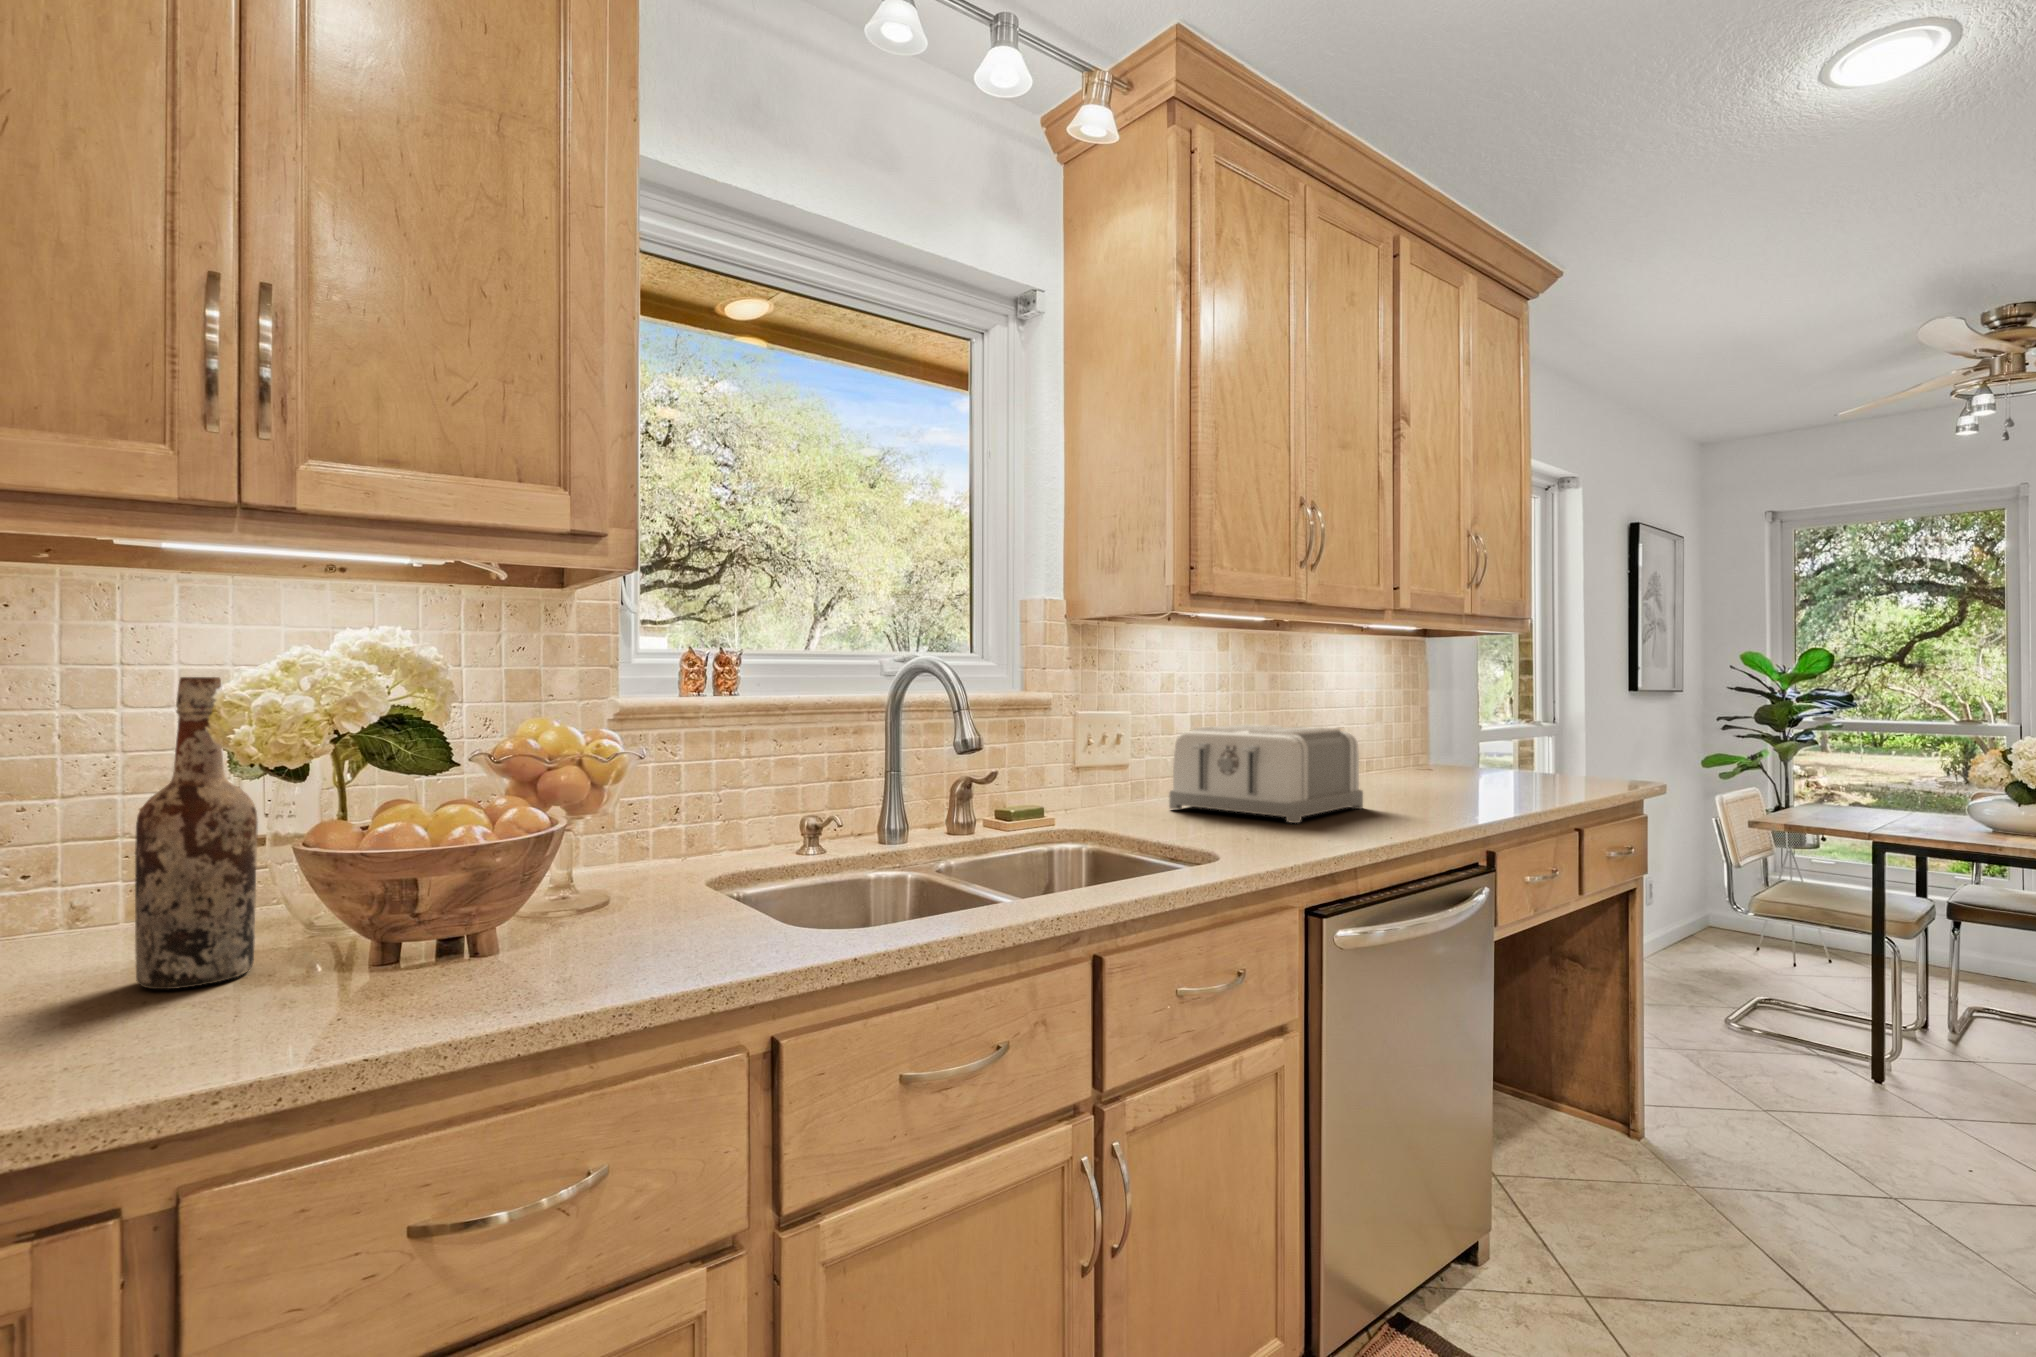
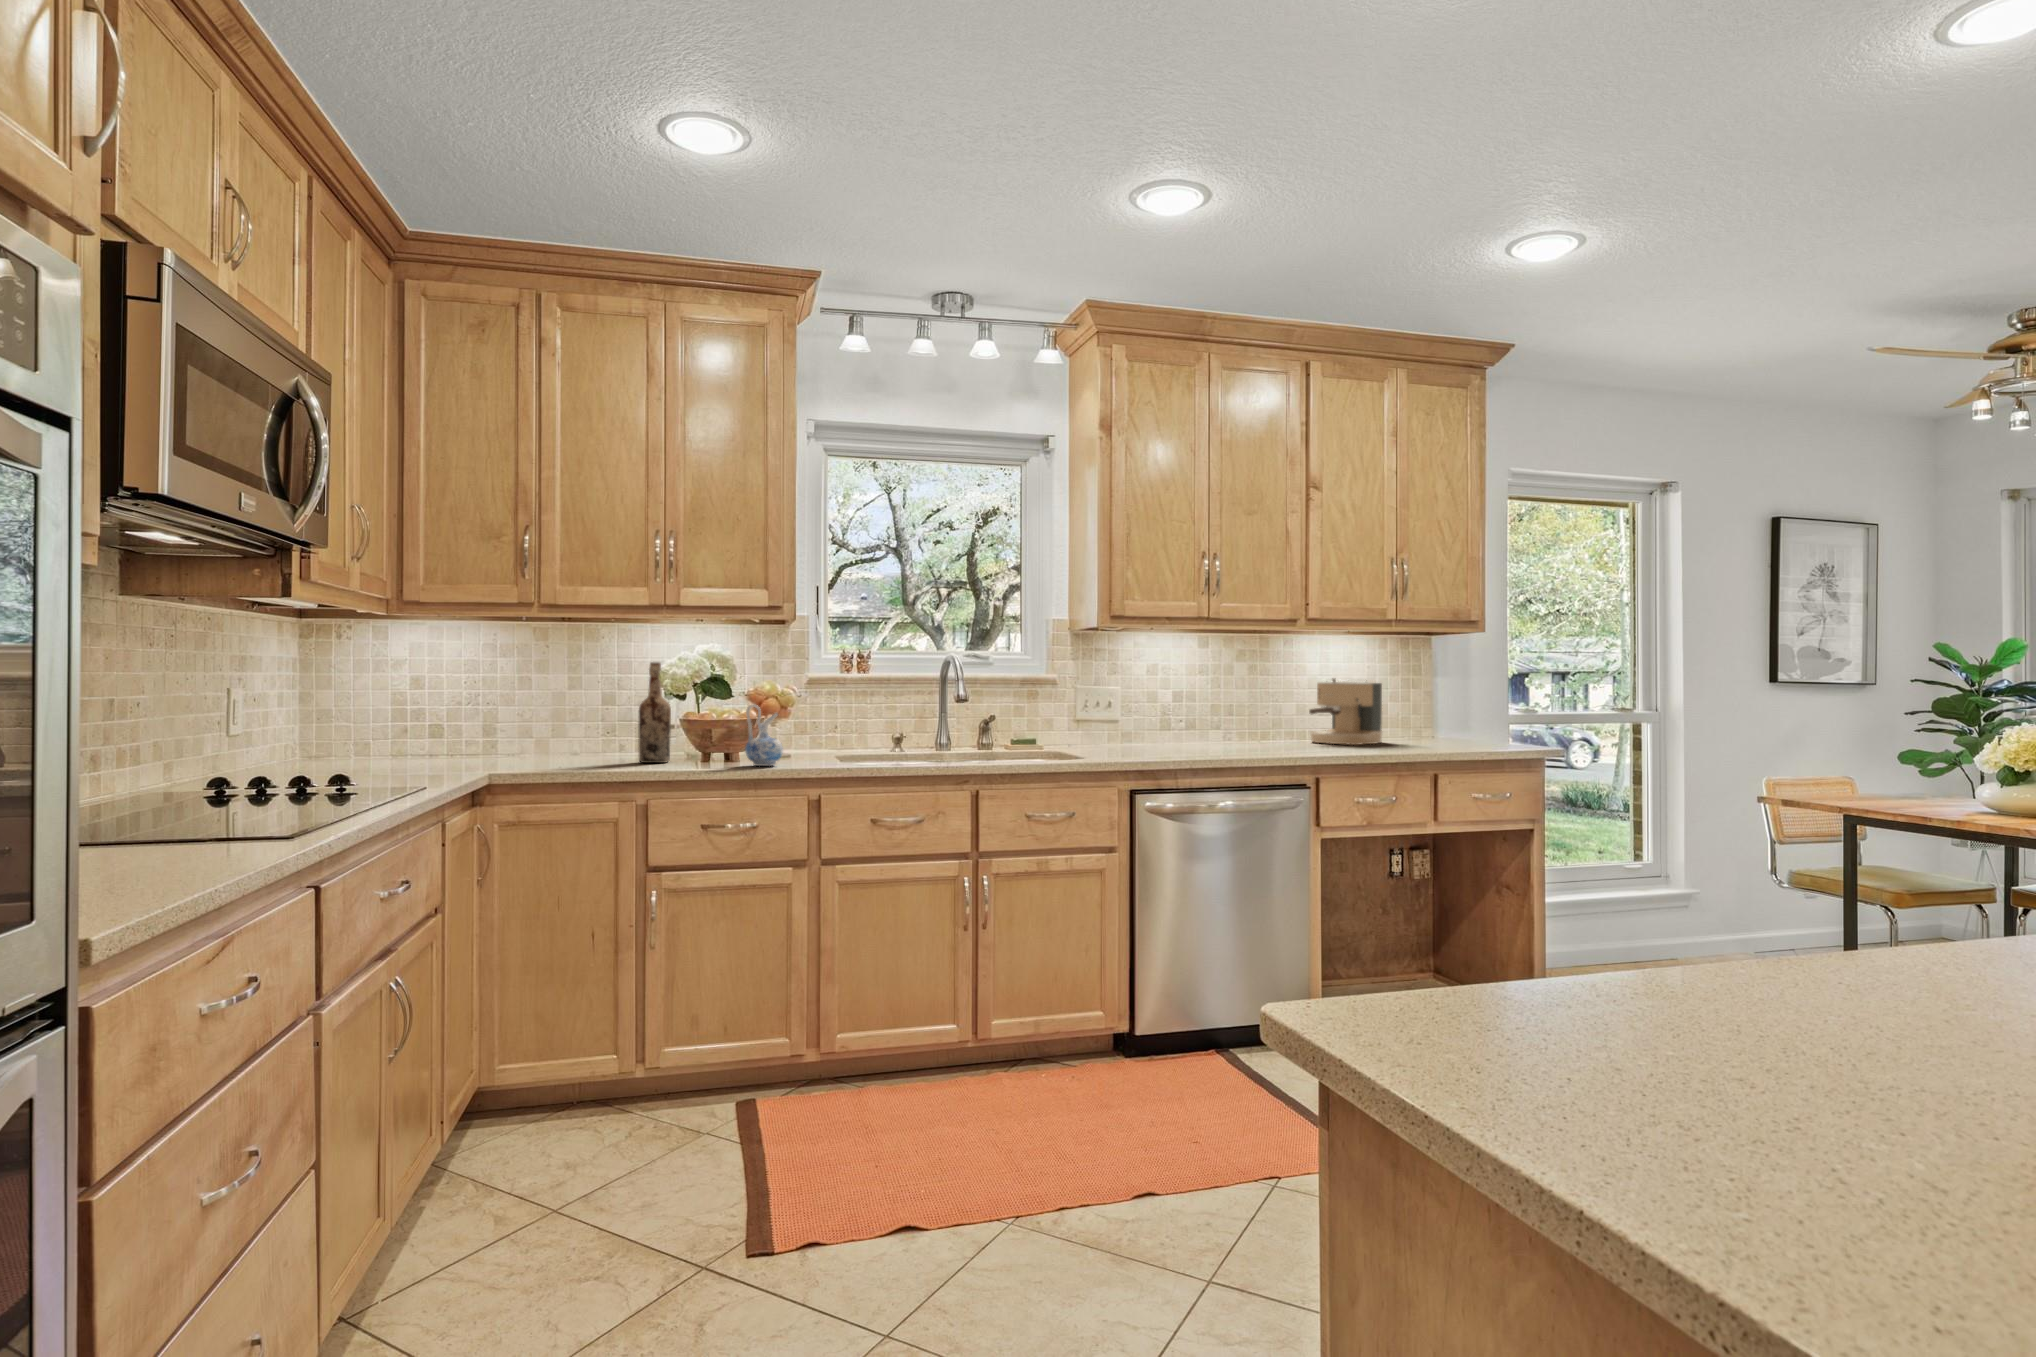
coffee maker: none [1365,694,1456,789] -> present [1309,679,1382,745]
toaster: present [1169,725,1363,823] -> none [1126,696,1248,751]
ceramic pitcher: none [520,799,636,979] -> present [745,704,783,766]

